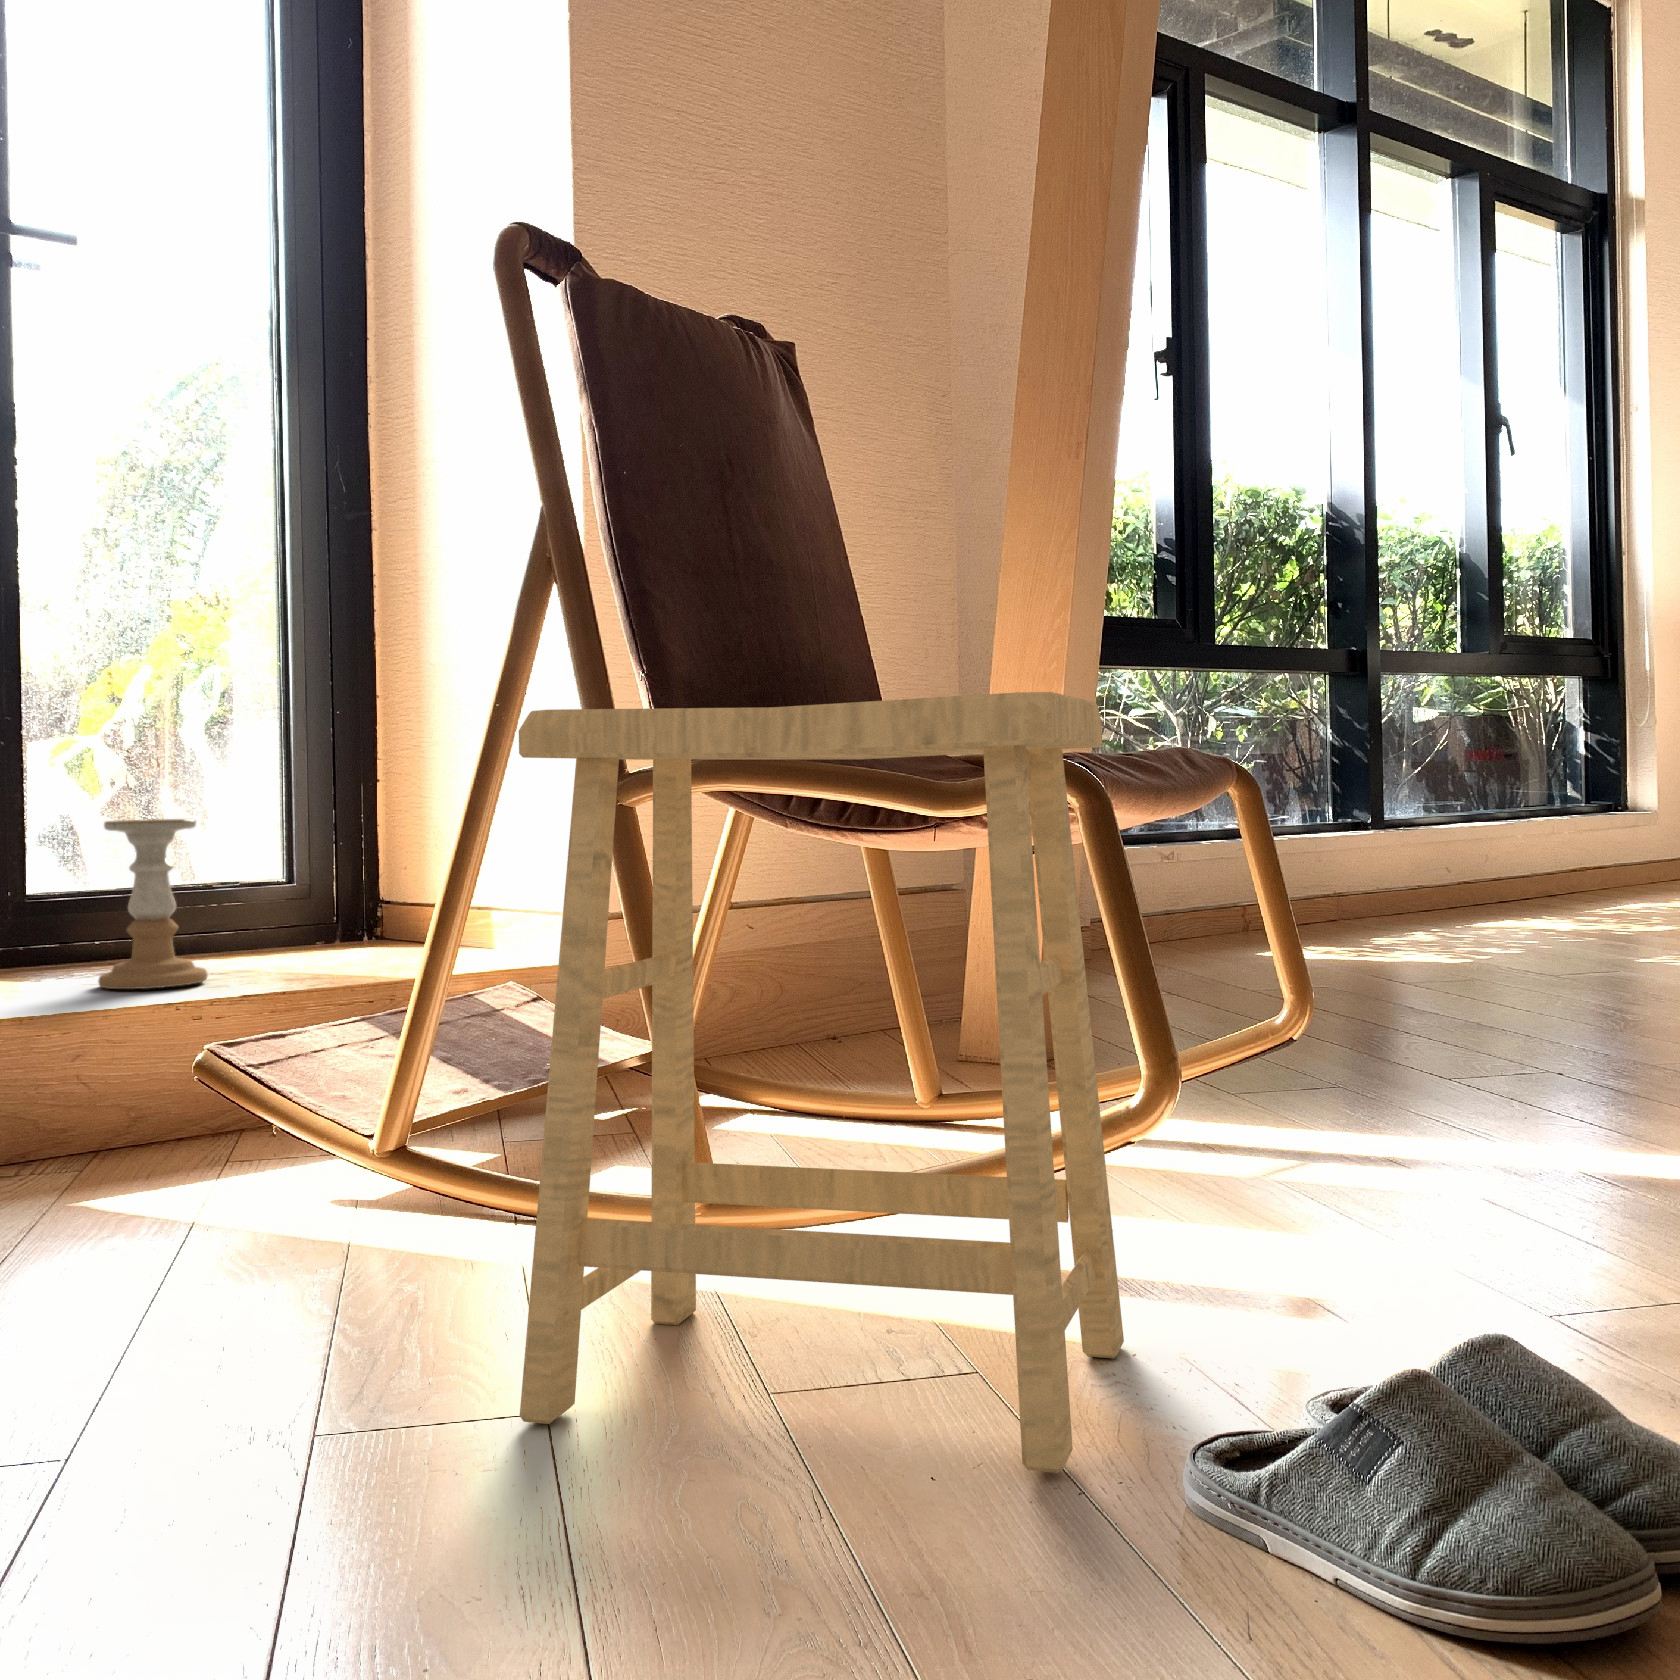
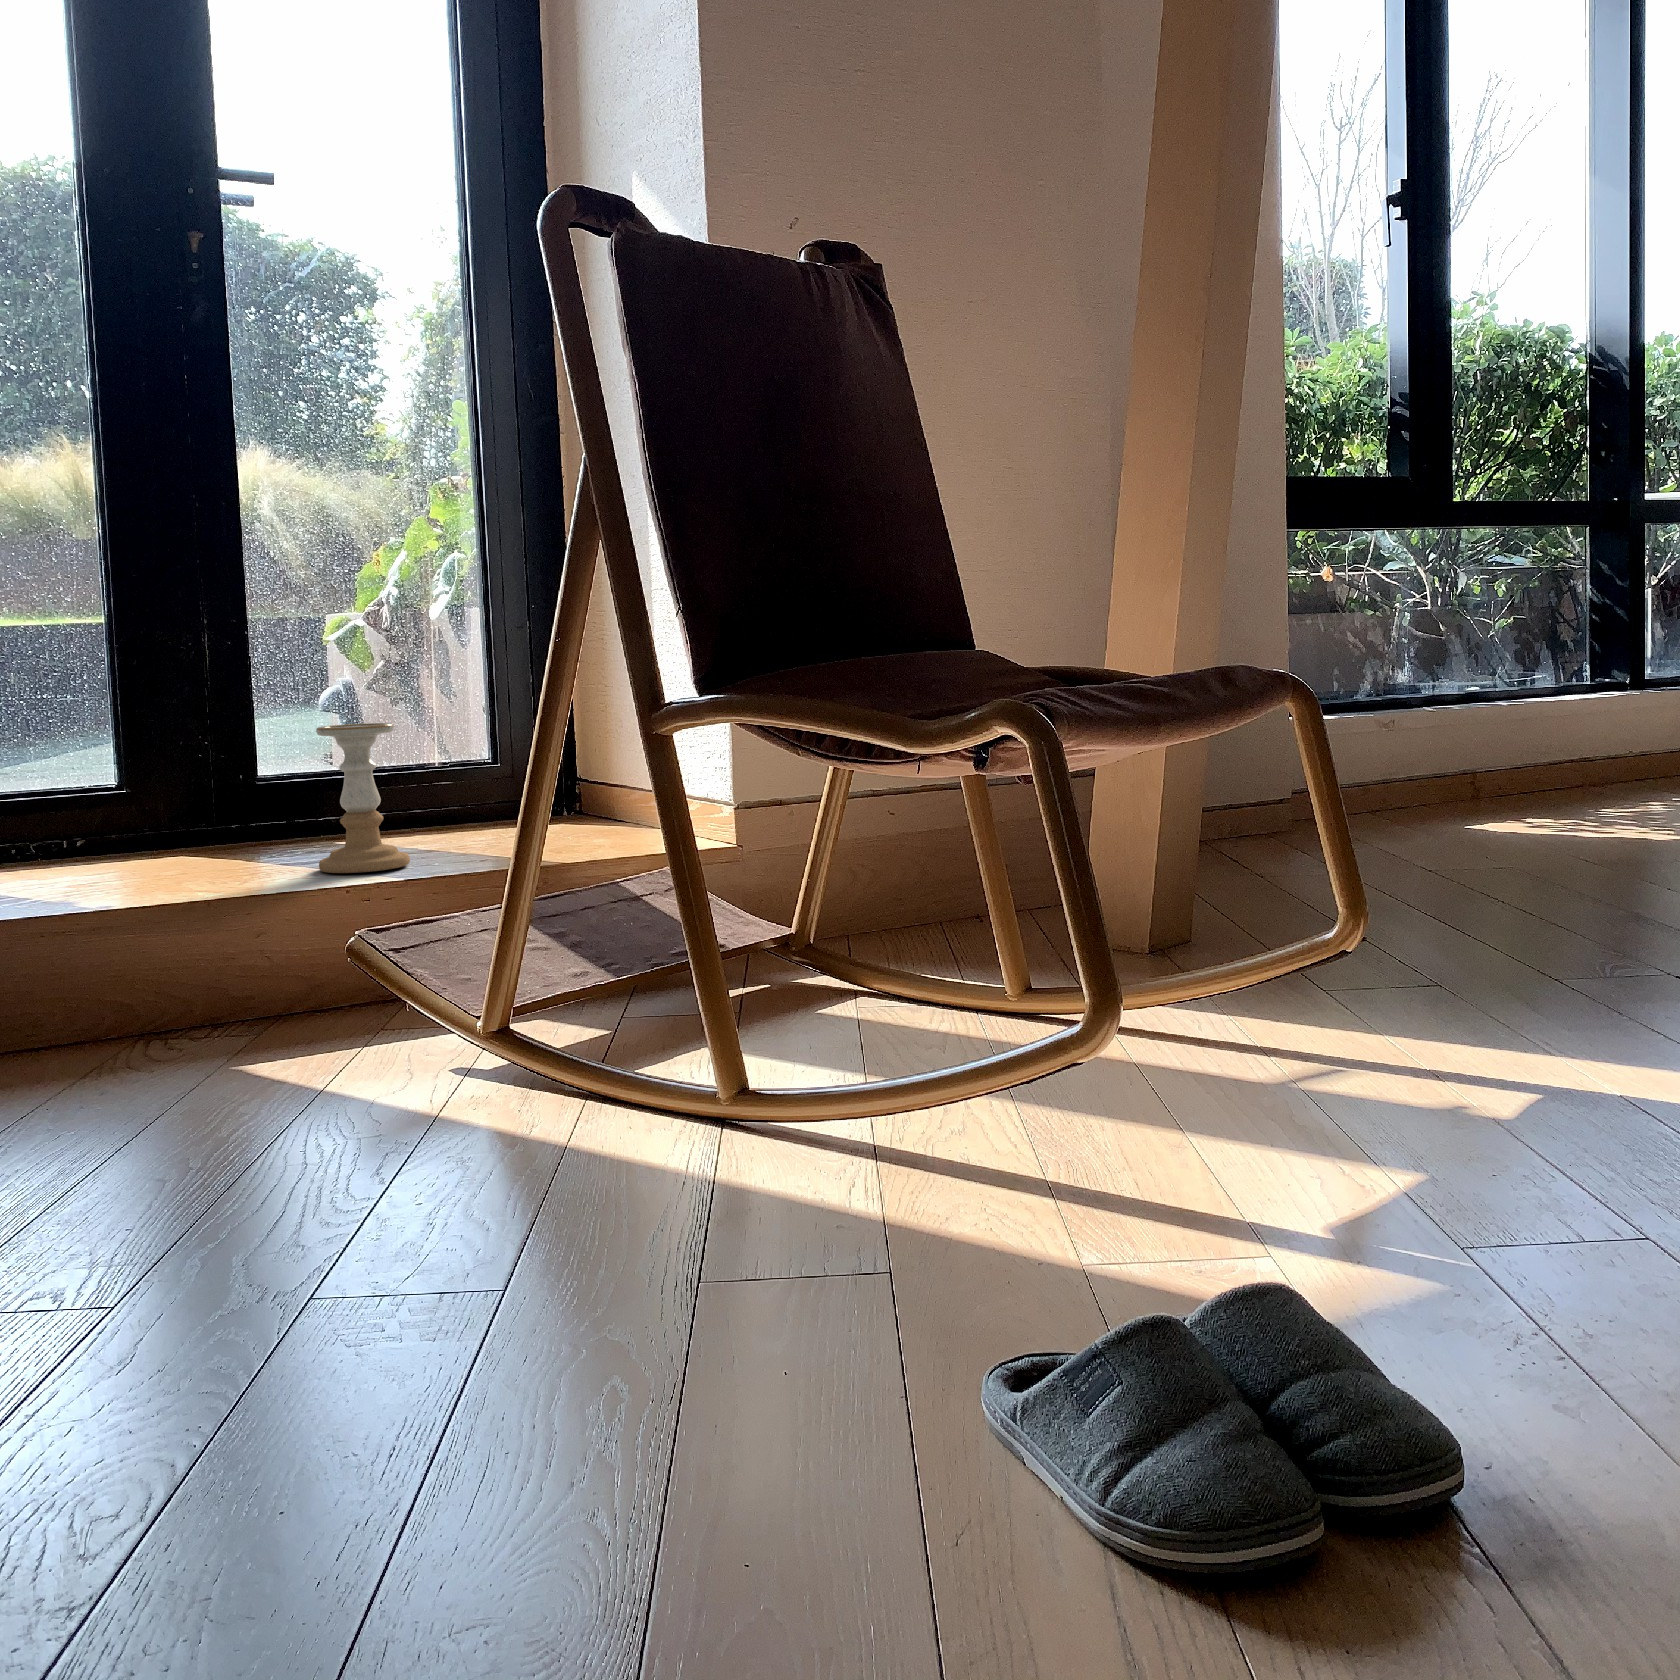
footstool: present [519,692,1124,1473] -> none [466,663,1036,1373]

